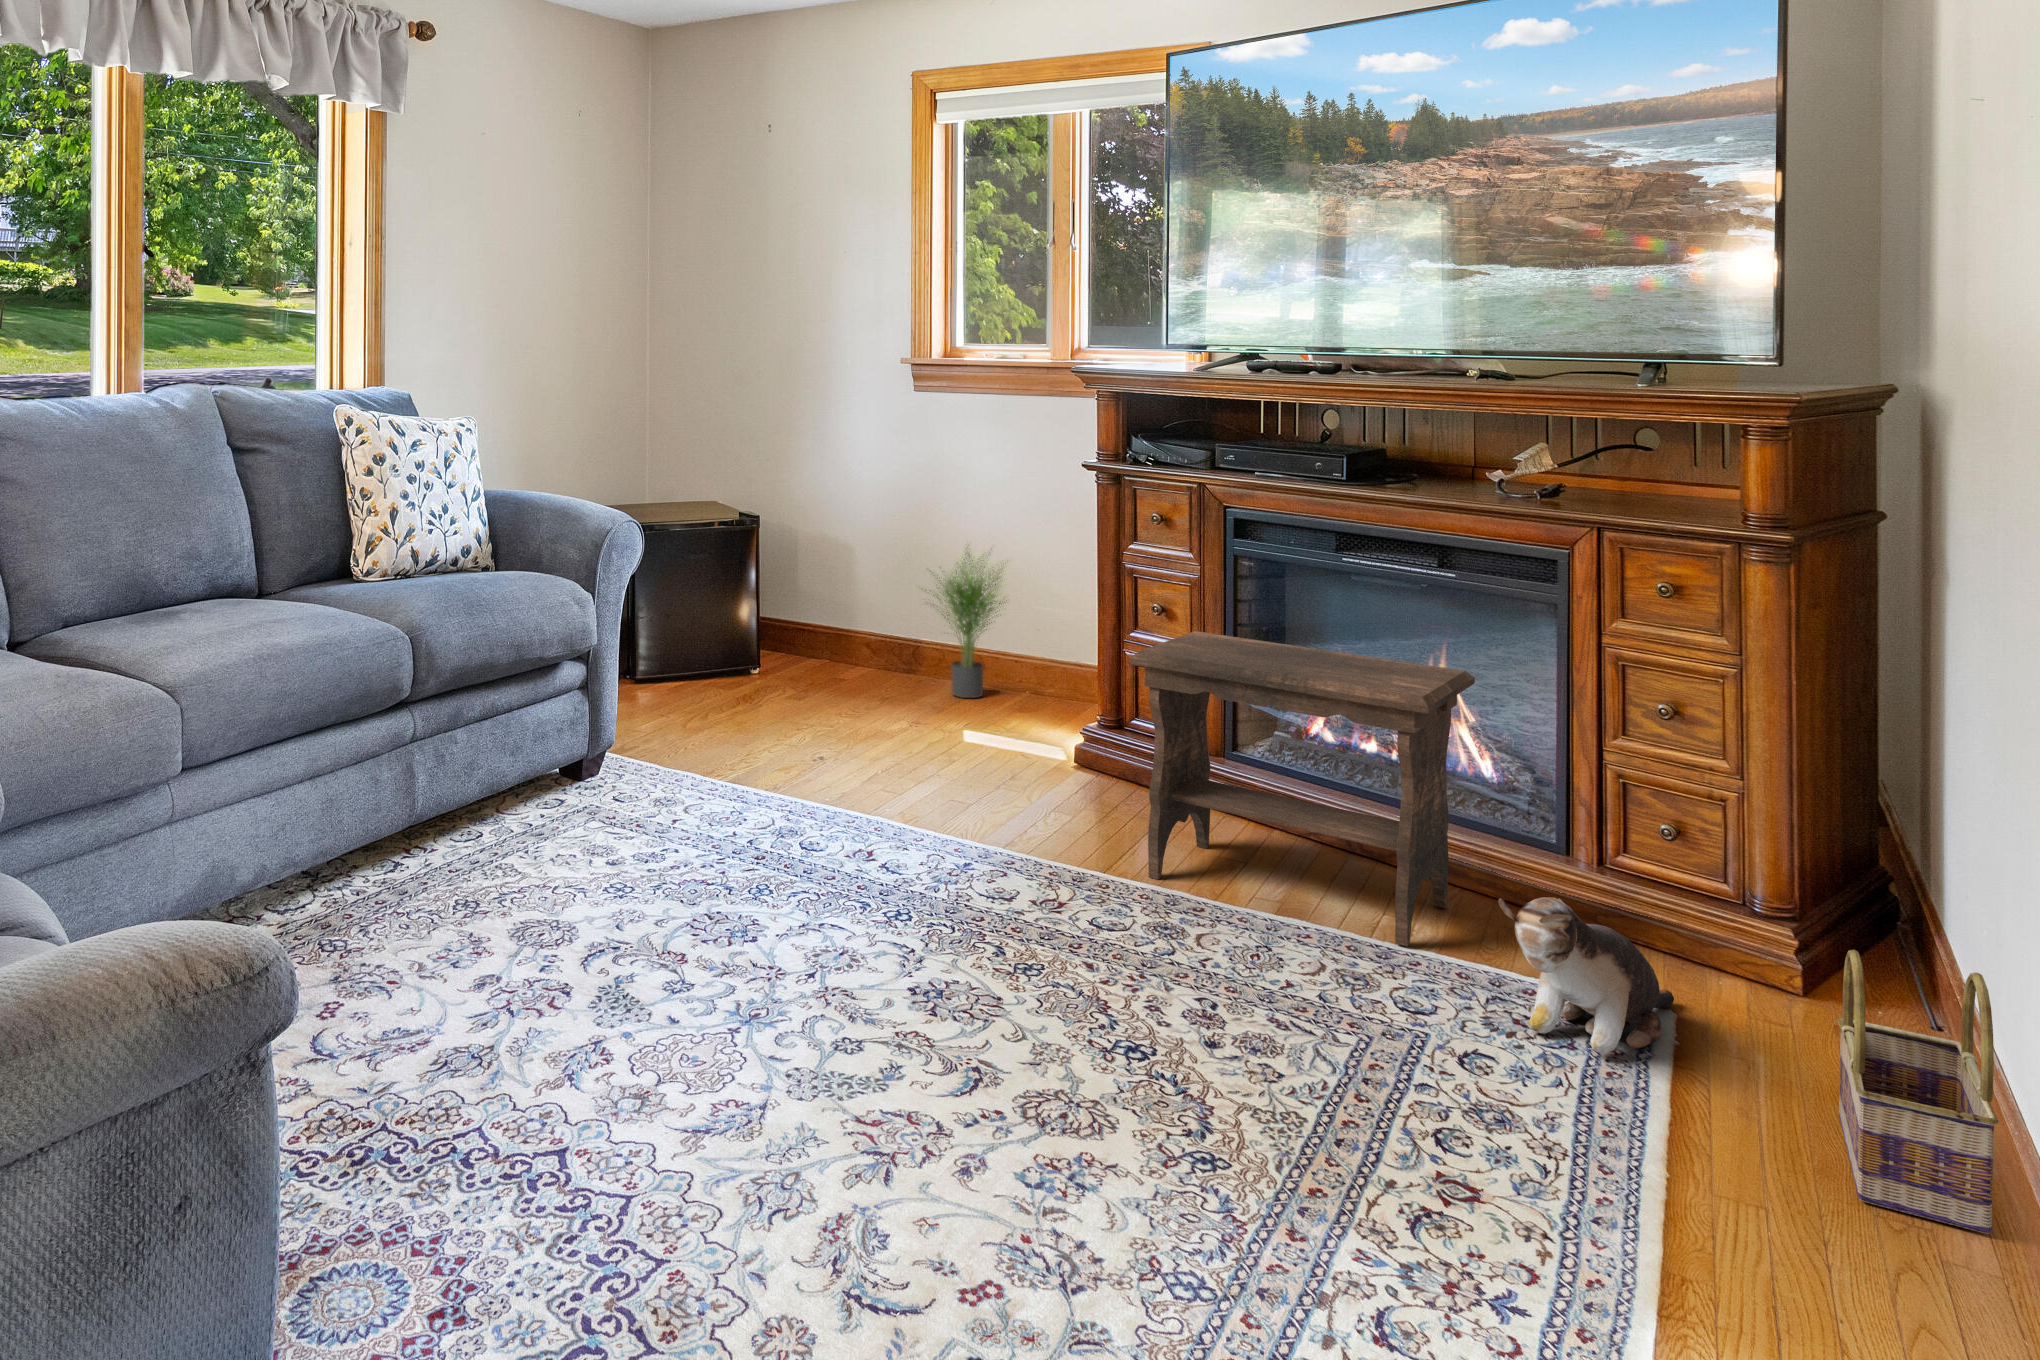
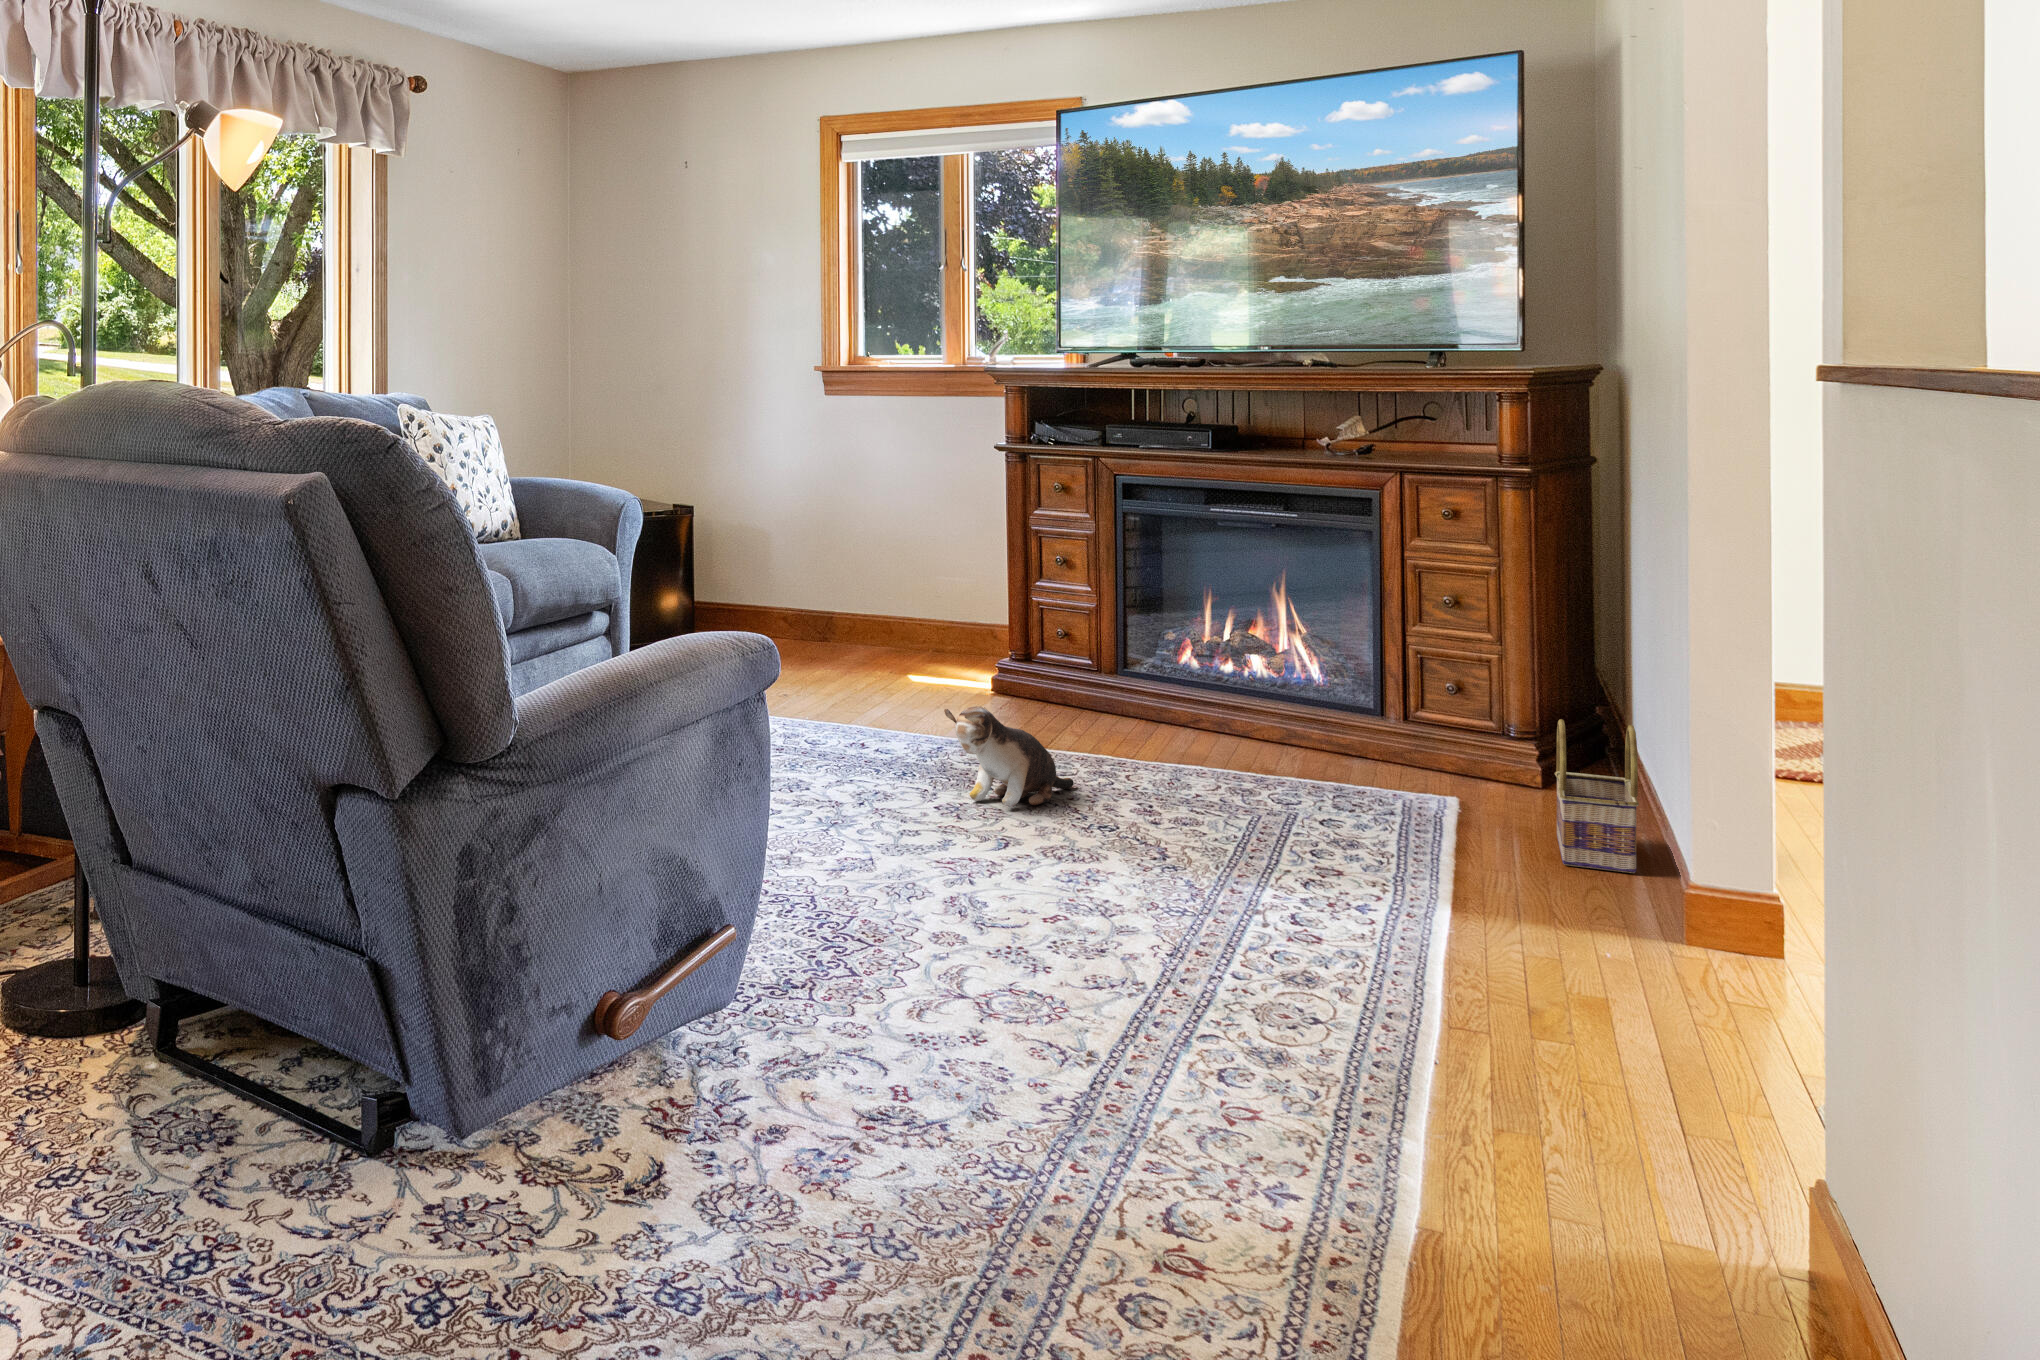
potted plant: present [922,547,1007,698] -> none [837,520,928,654]
footstool: present [1129,631,1475,946] -> none [1067,567,1318,775]
plush toy: present [1499,897,1674,1054] -> present [944,706,1074,806]

